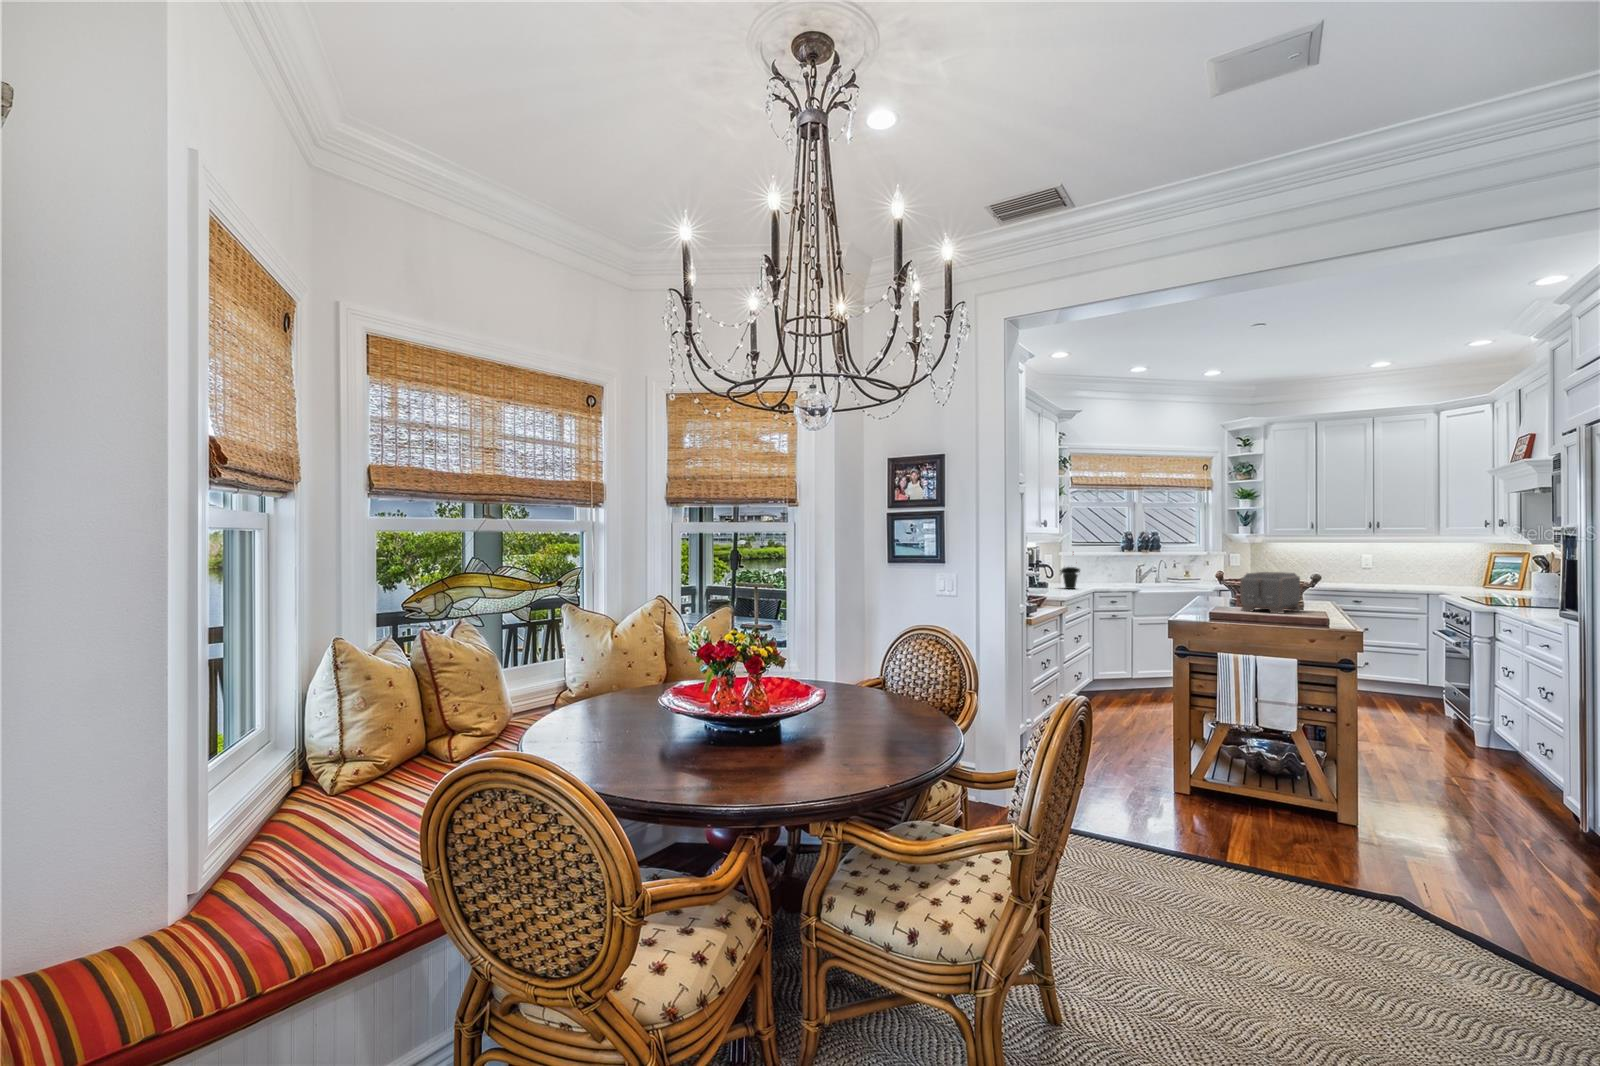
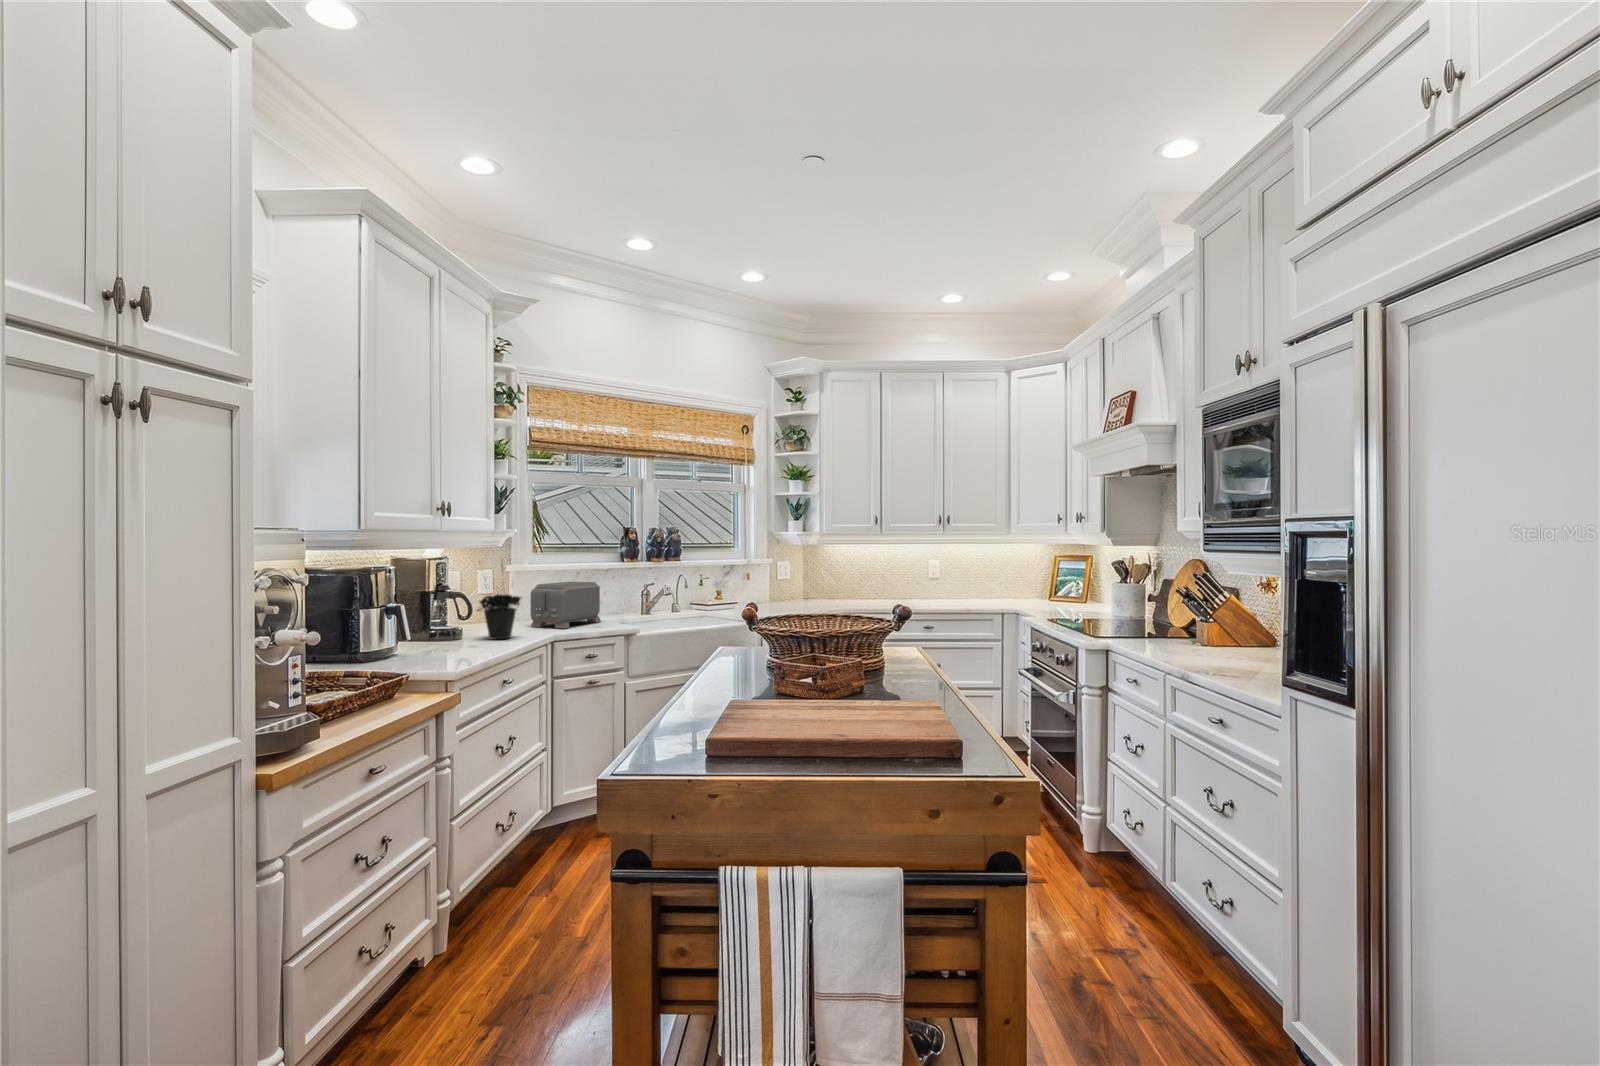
toaster: present [1240,572,1300,613] -> present [531,581,601,628]

